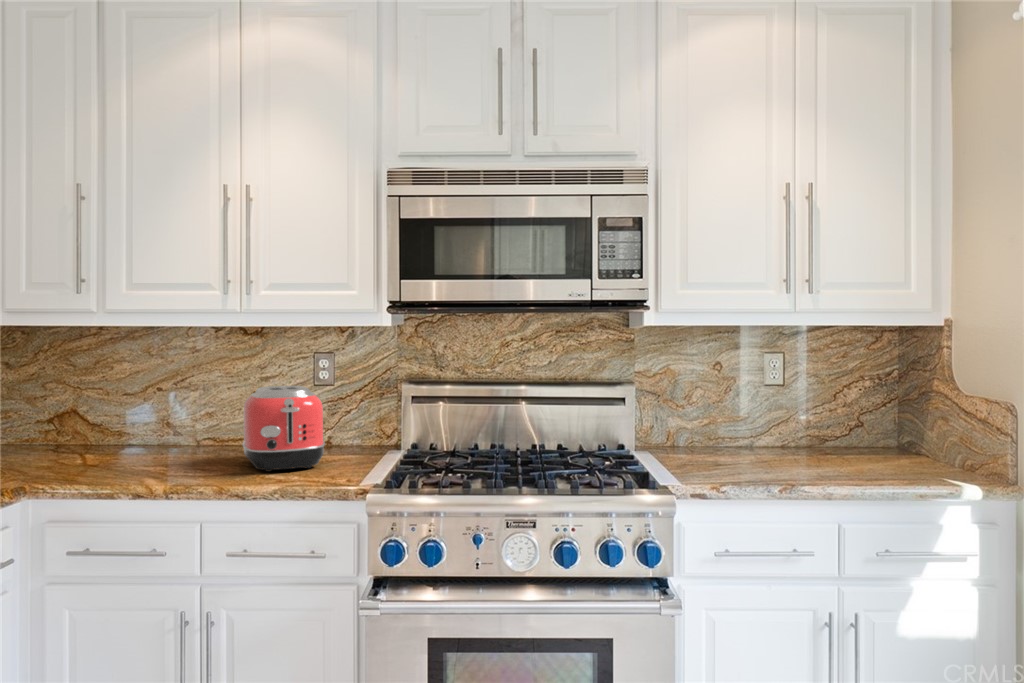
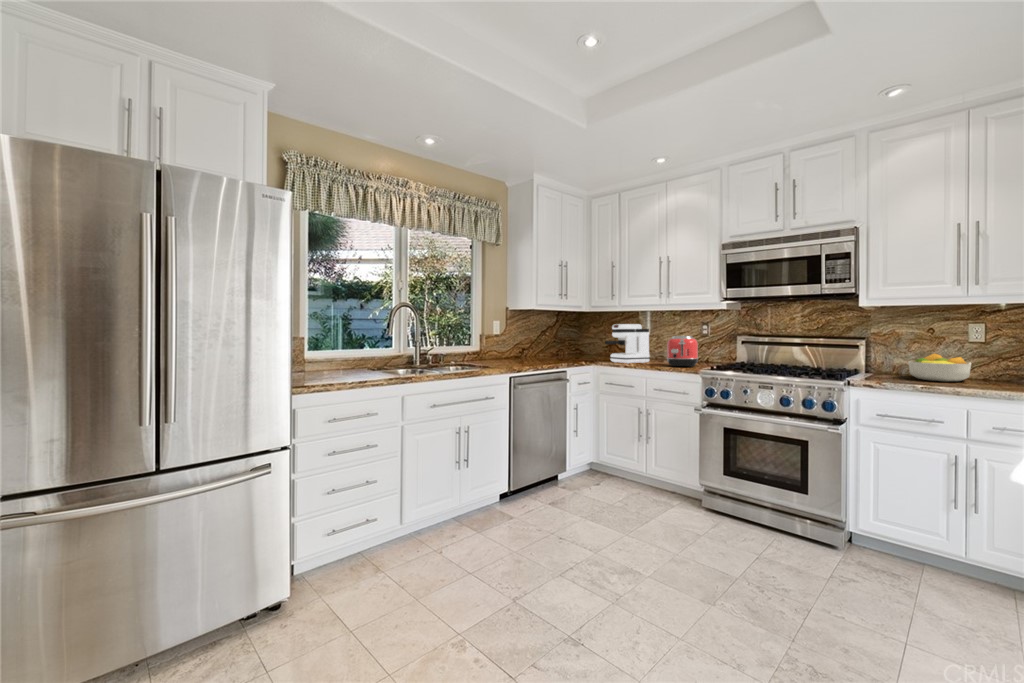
coffee maker: none [50,354,189,469] -> present [605,324,649,364]
fruit bowl: none [715,414,820,471] -> present [908,354,971,381]

